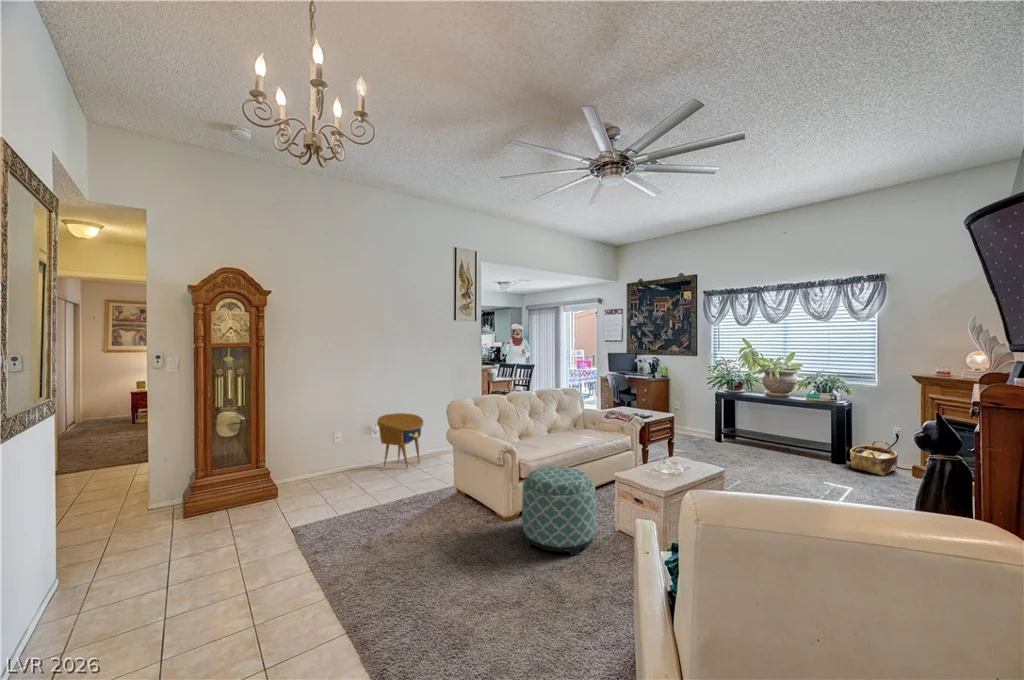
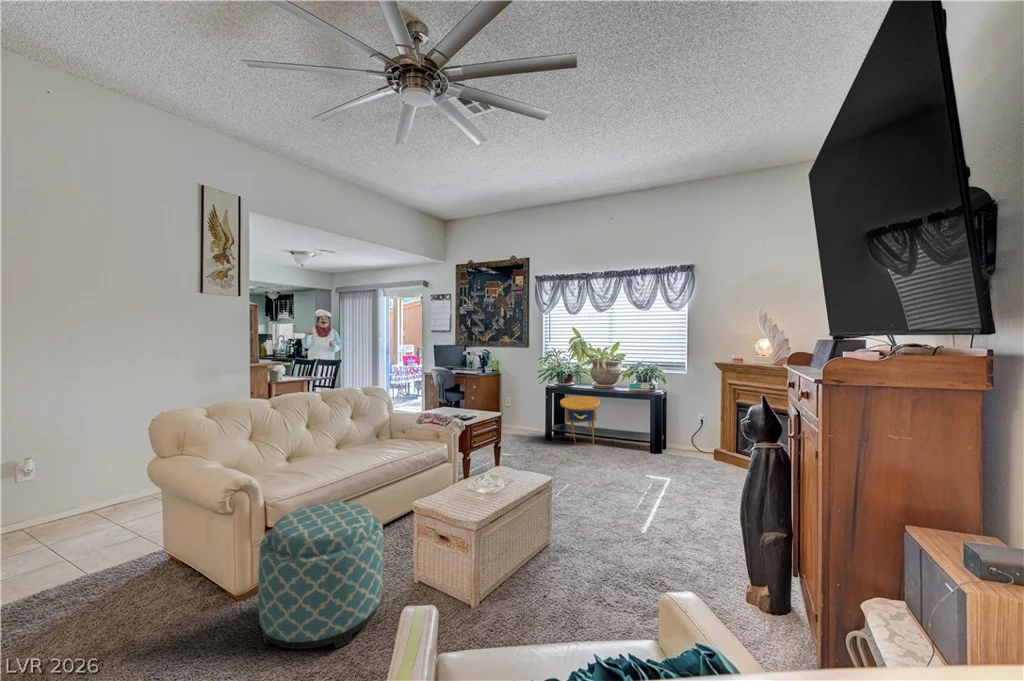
side table: present [377,413,423,468] -> present [560,396,600,445]
woven basket: present [850,440,898,476] -> none [667,427,704,462]

